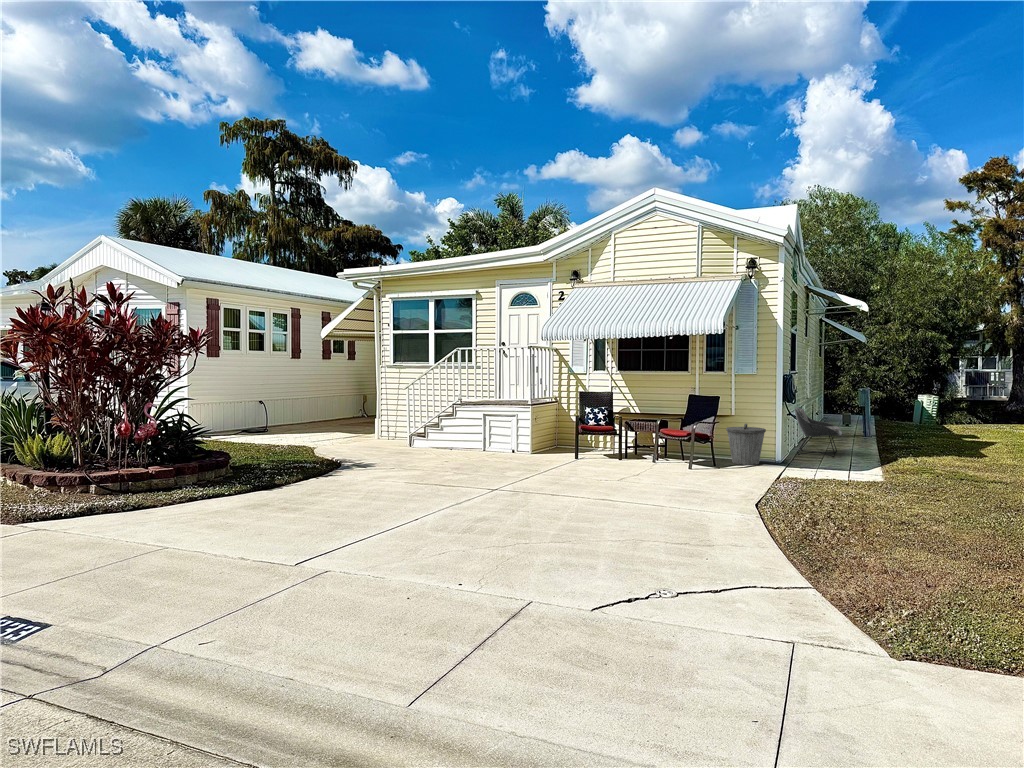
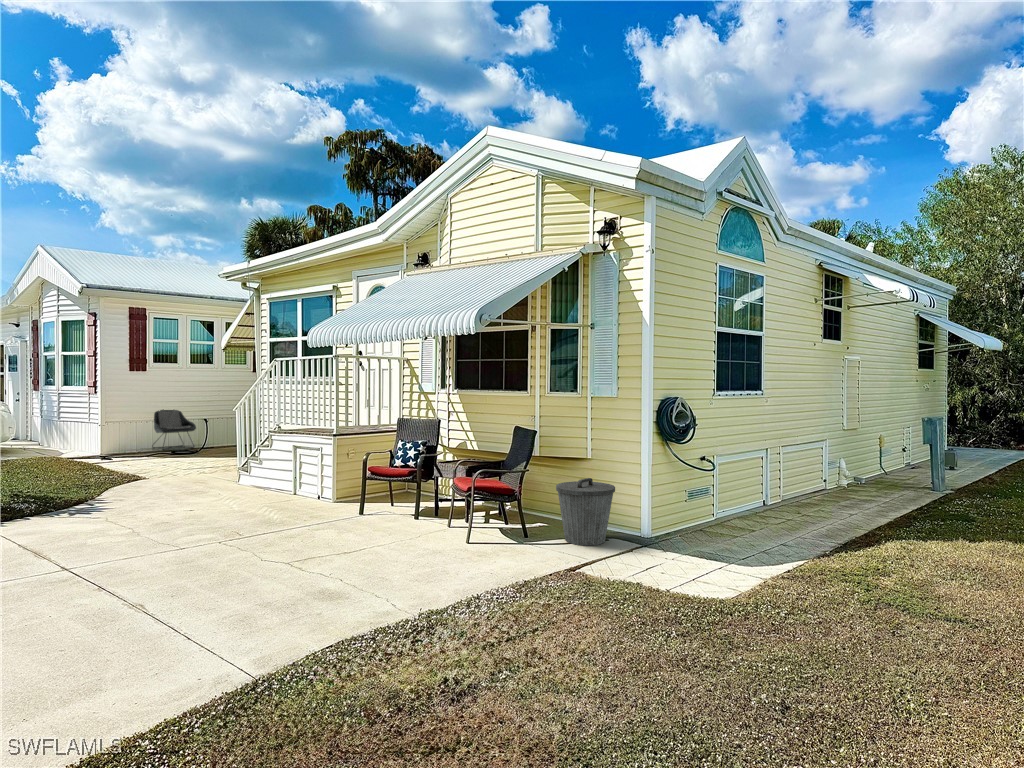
lounge chair: present [795,407,842,457] -> present [152,409,196,450]

